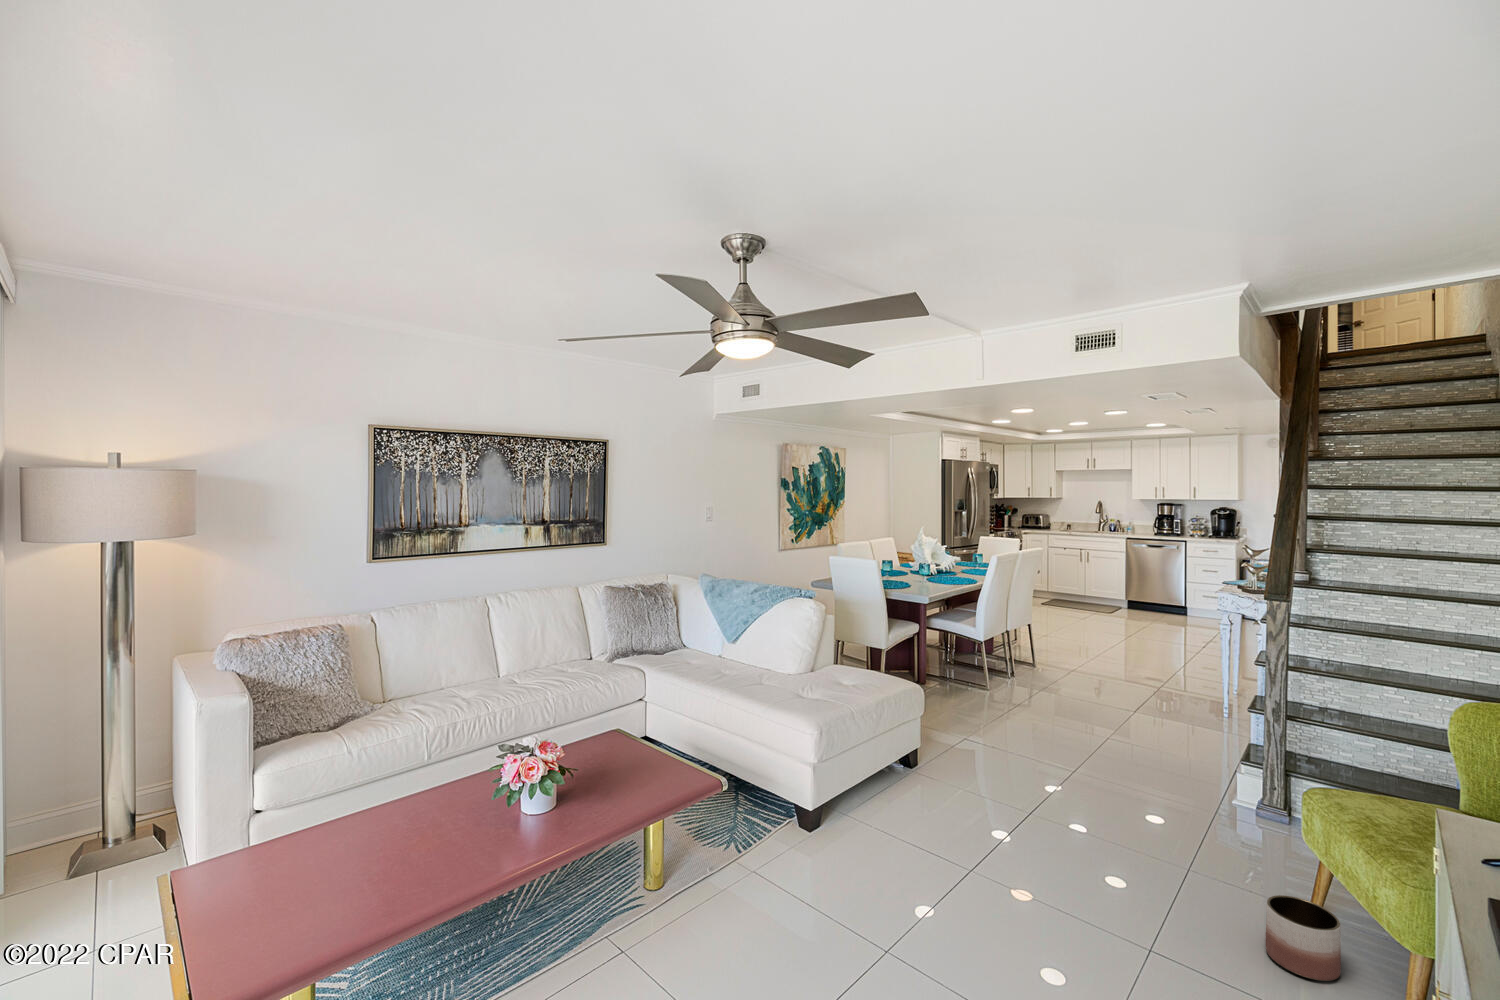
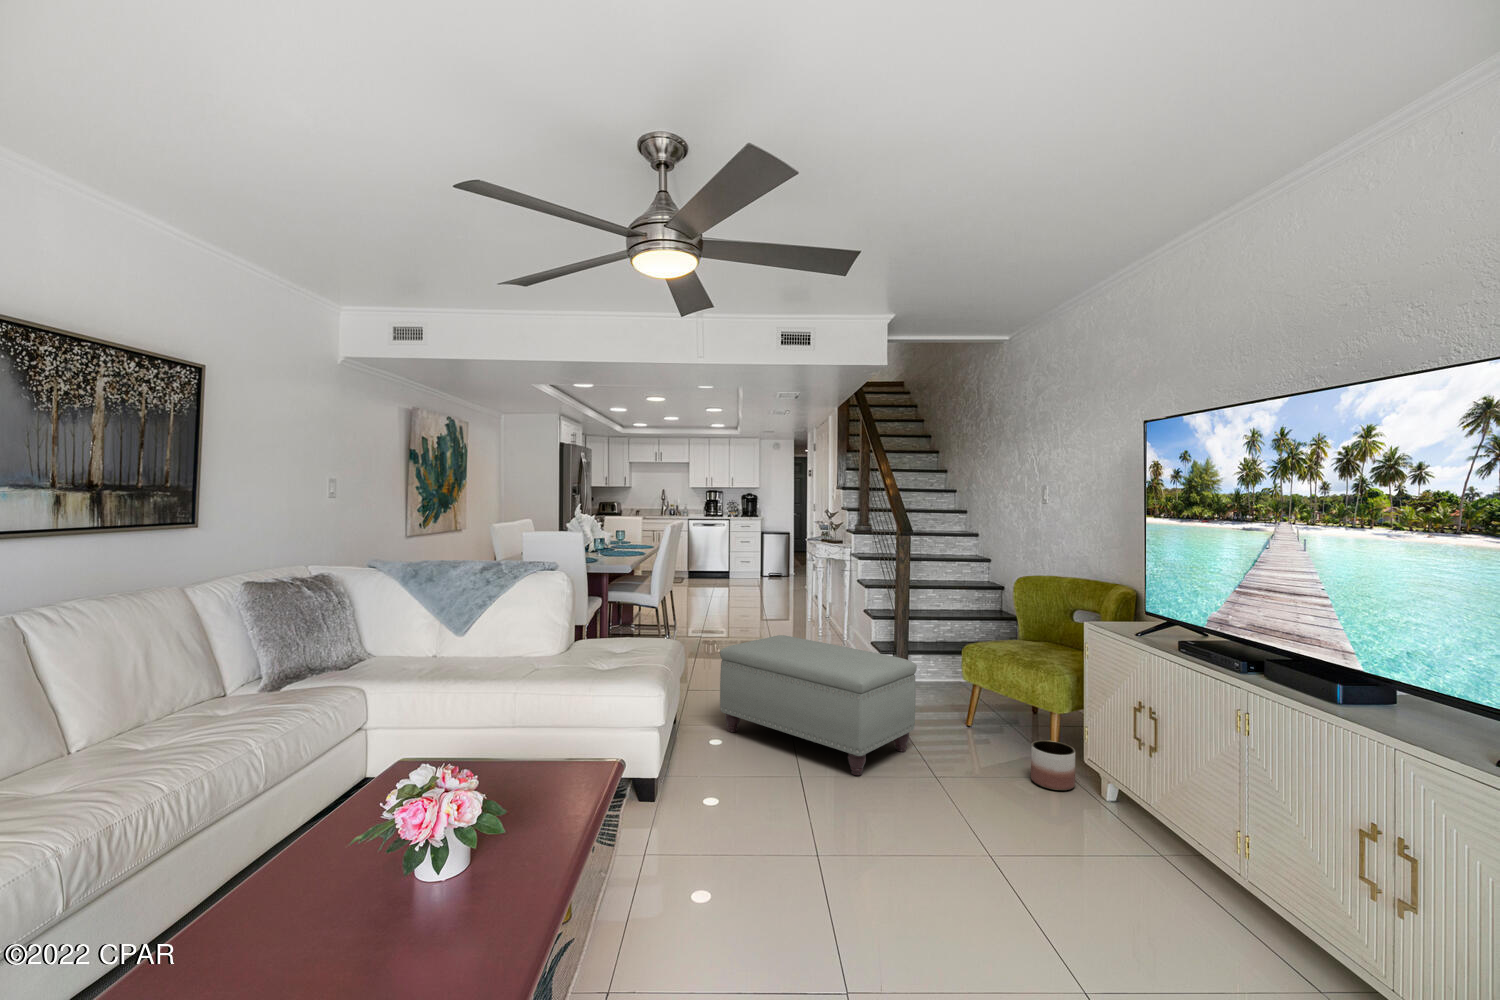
ottoman: none [942,684,1144,855] -> present [720,635,917,775]

